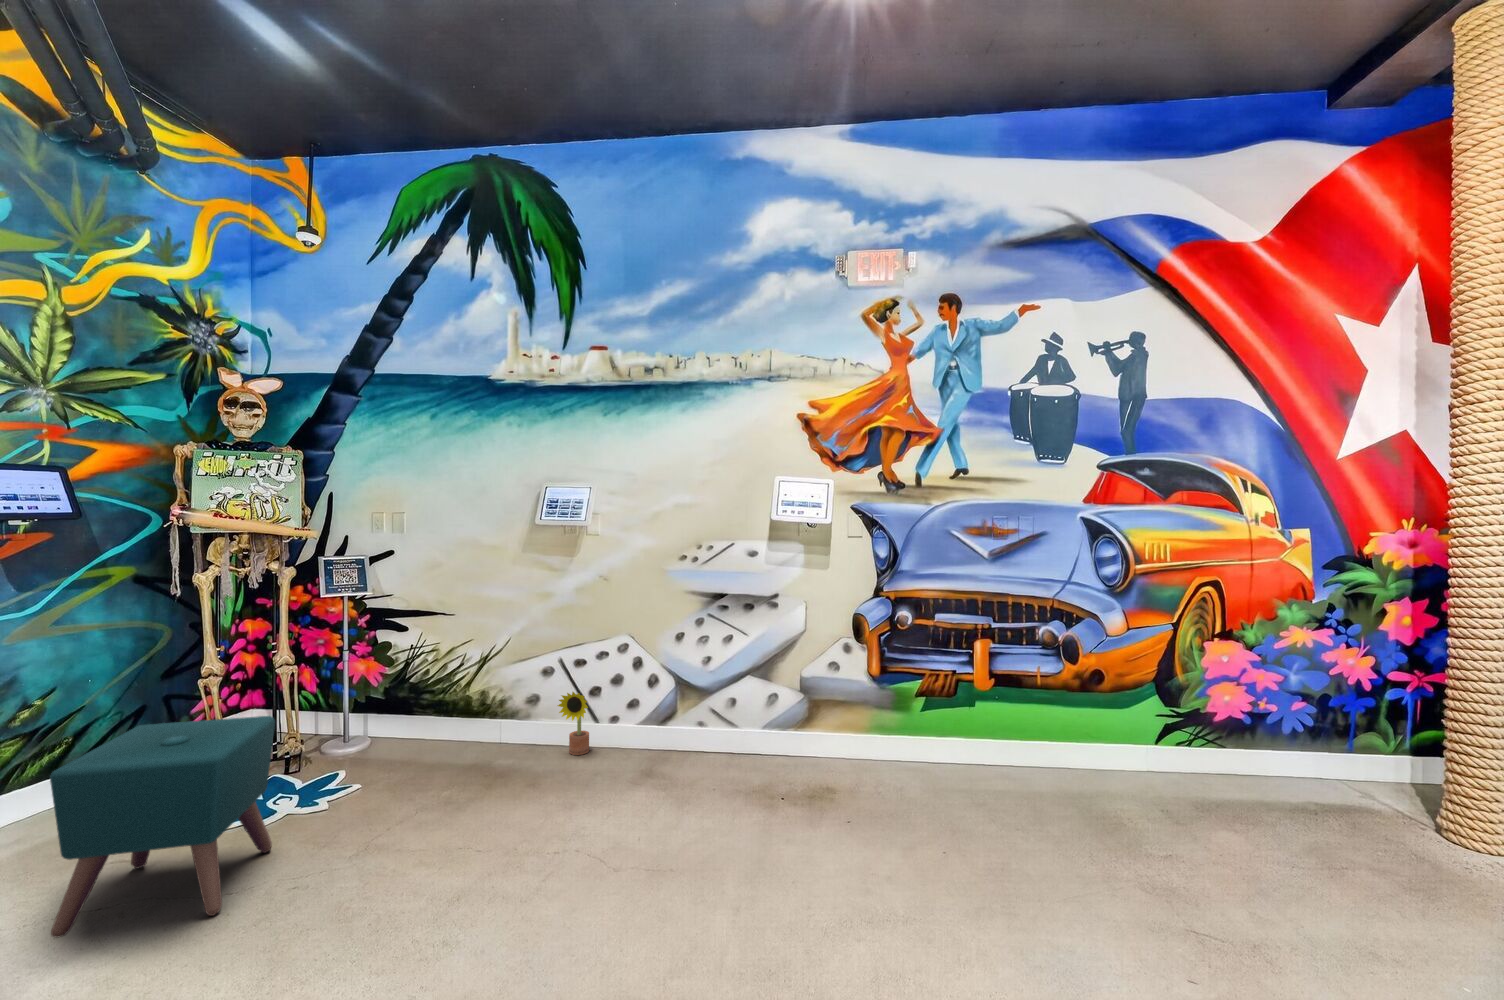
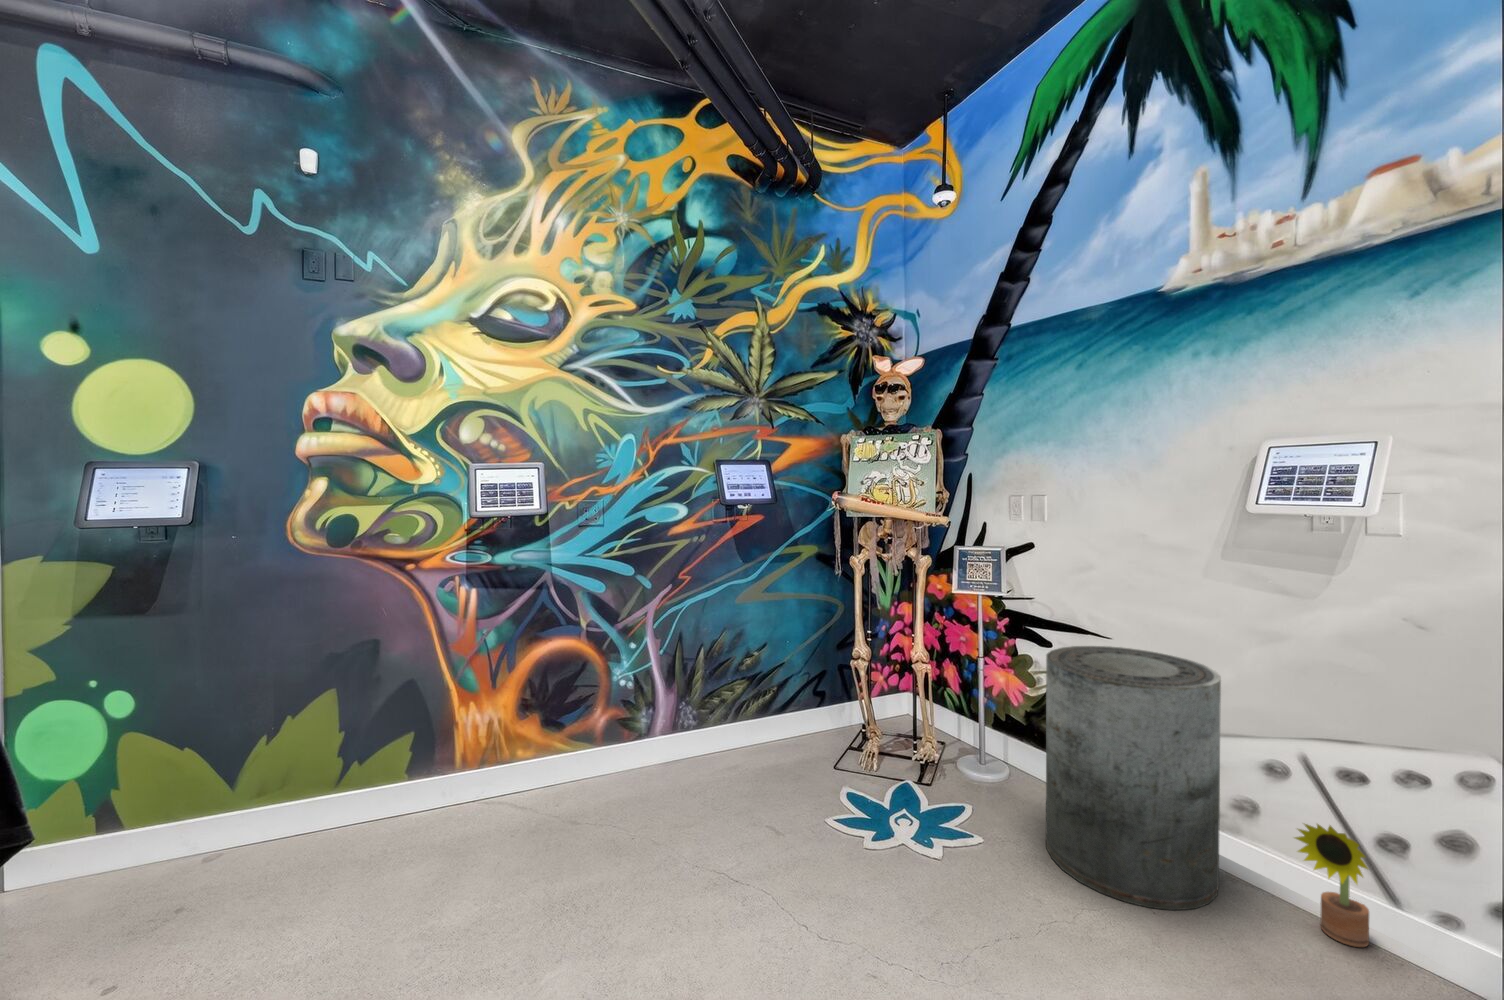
trash can: none [410,617,522,784] -> present [1046,646,1221,910]
ottoman: present [50,716,275,938] -> none [691,705,877,959]

